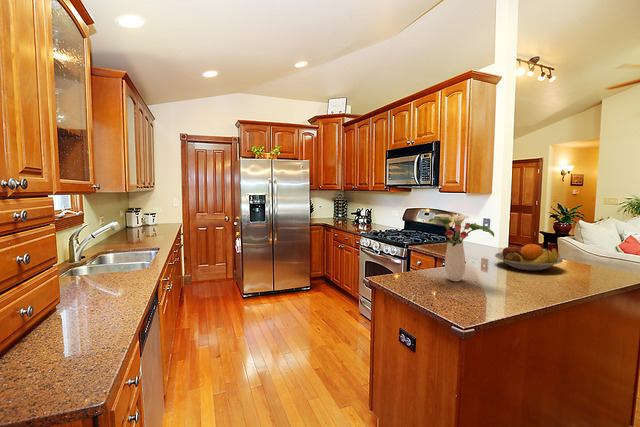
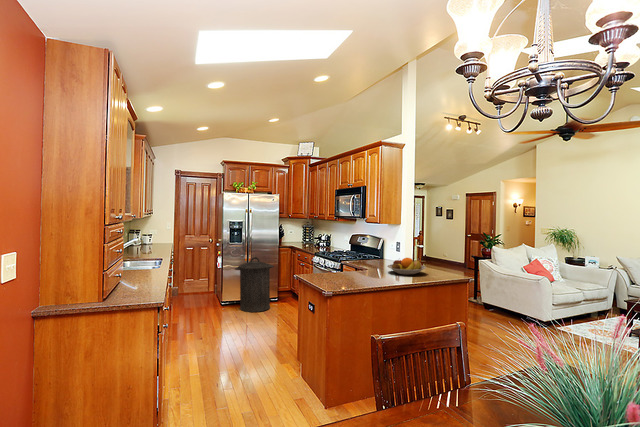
flower arrangement: present [428,214,494,281] -> none [332,237,368,279]
trash can: none [258,239,307,308] -> present [235,257,274,312]

